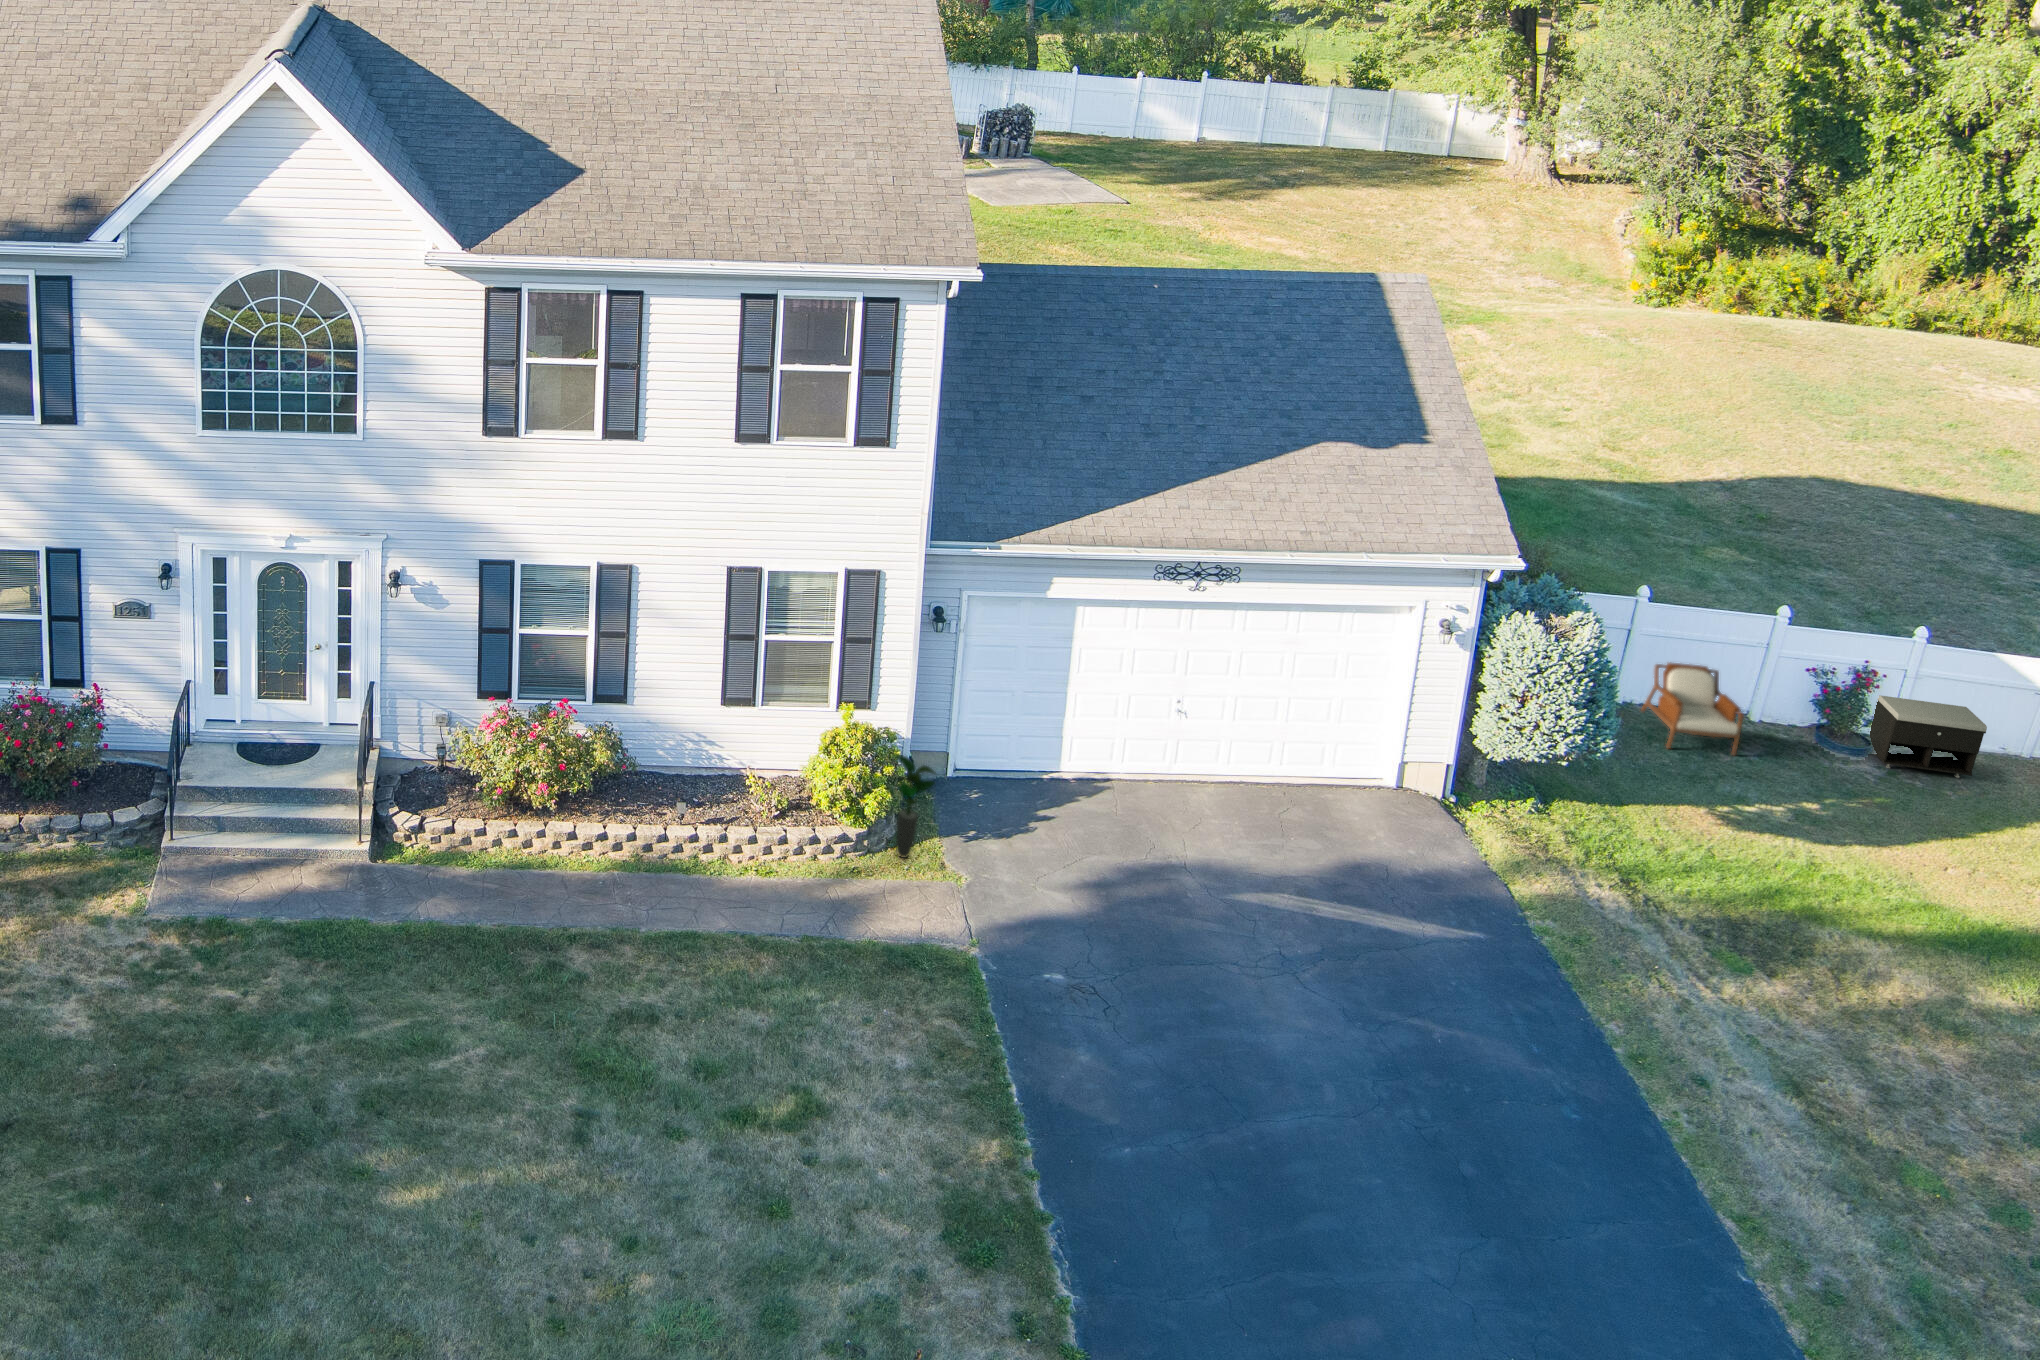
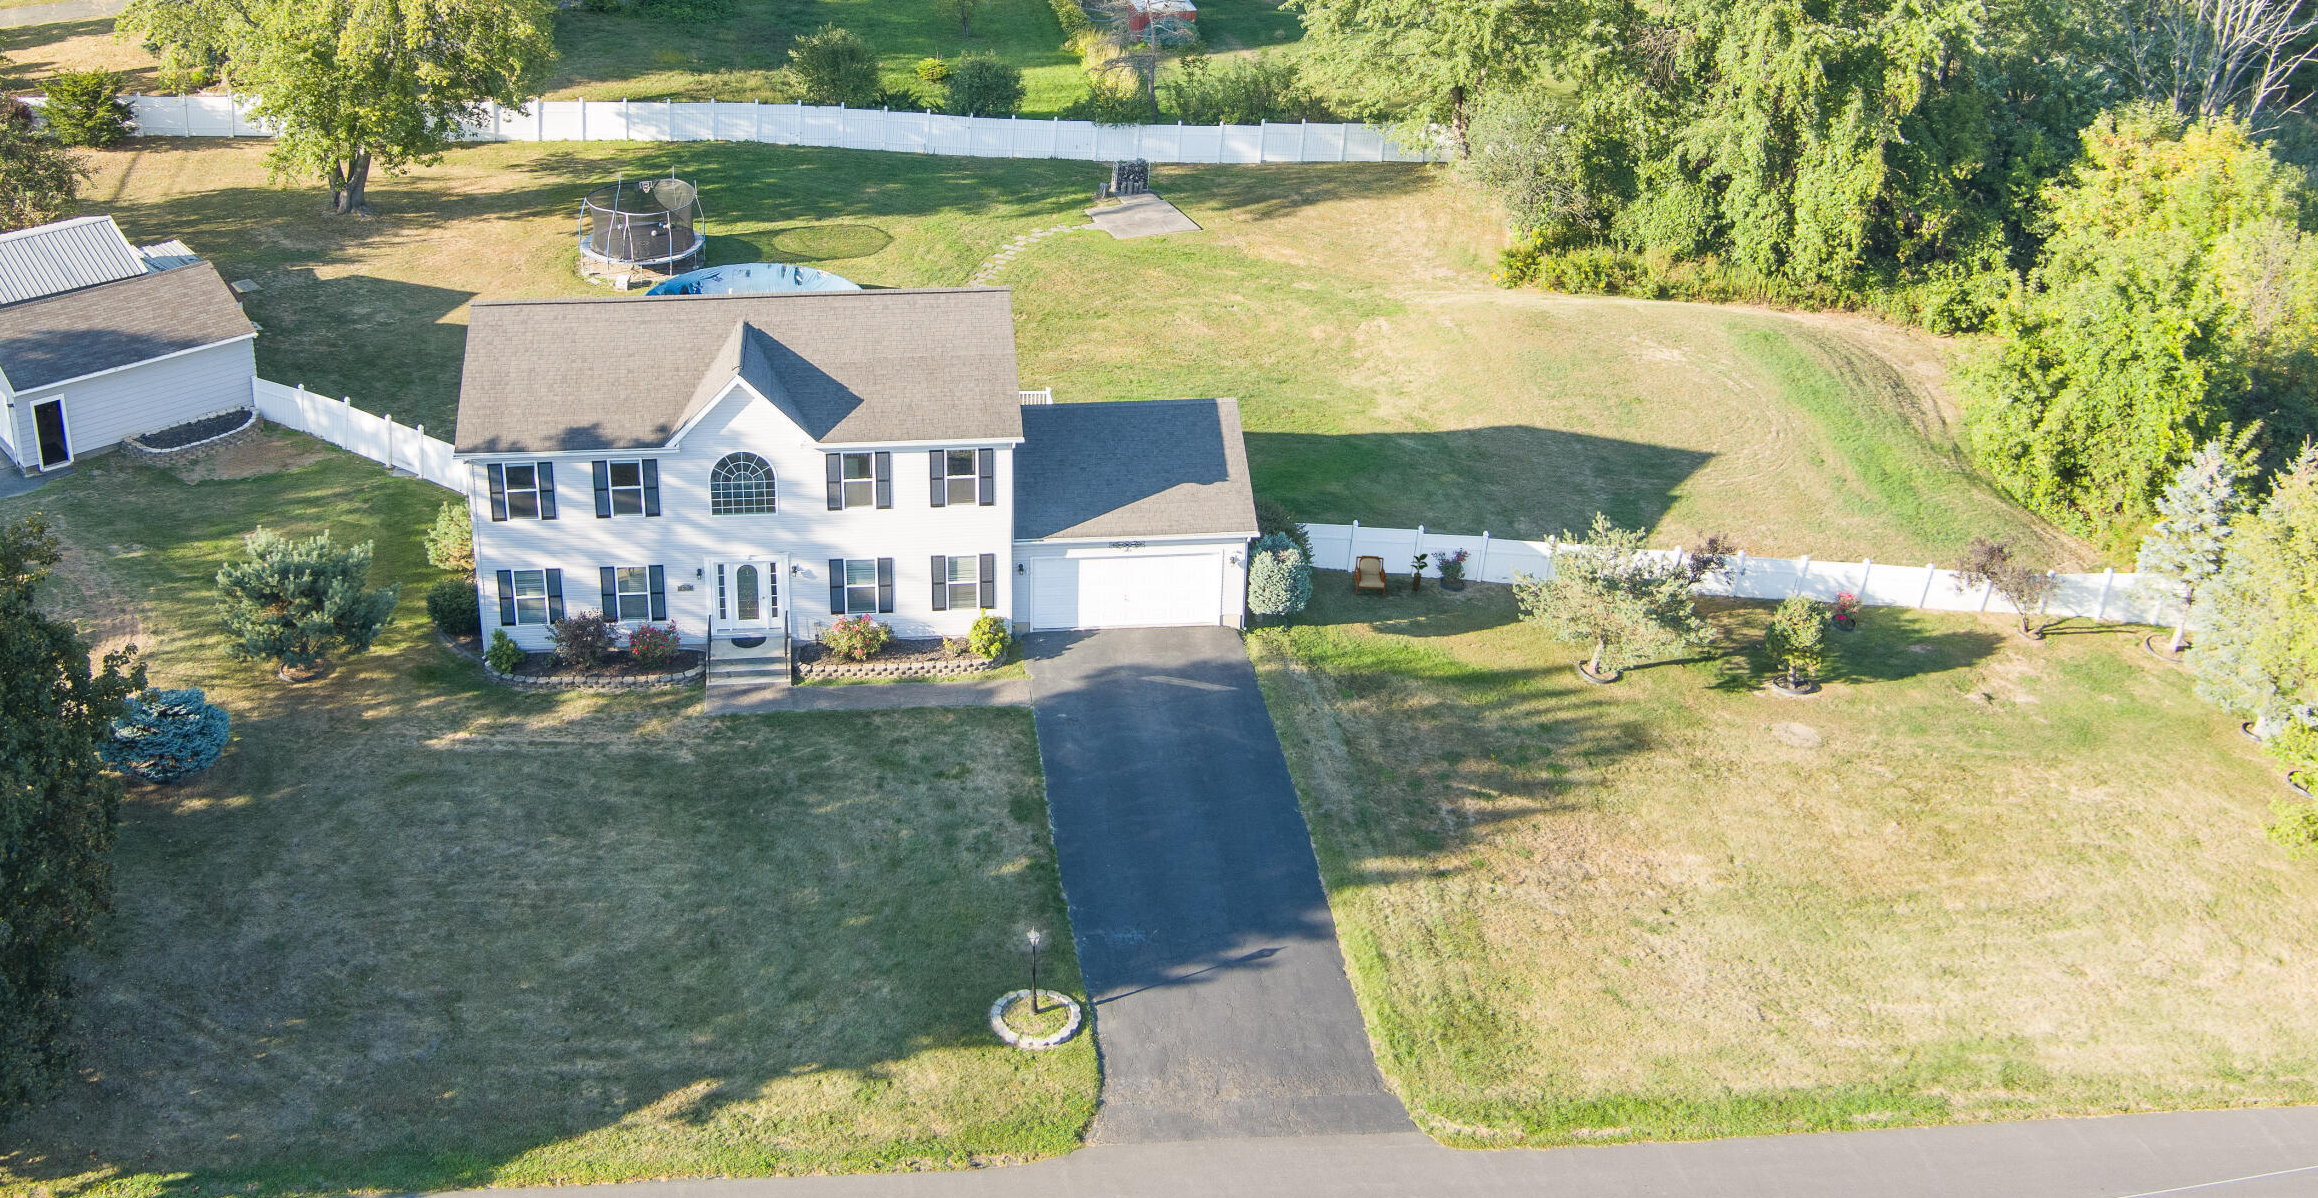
storage bench: present [1870,695,1987,778] -> none [1446,566,1486,601]
potted plant: present [896,755,936,858] -> present [1410,554,1428,590]

